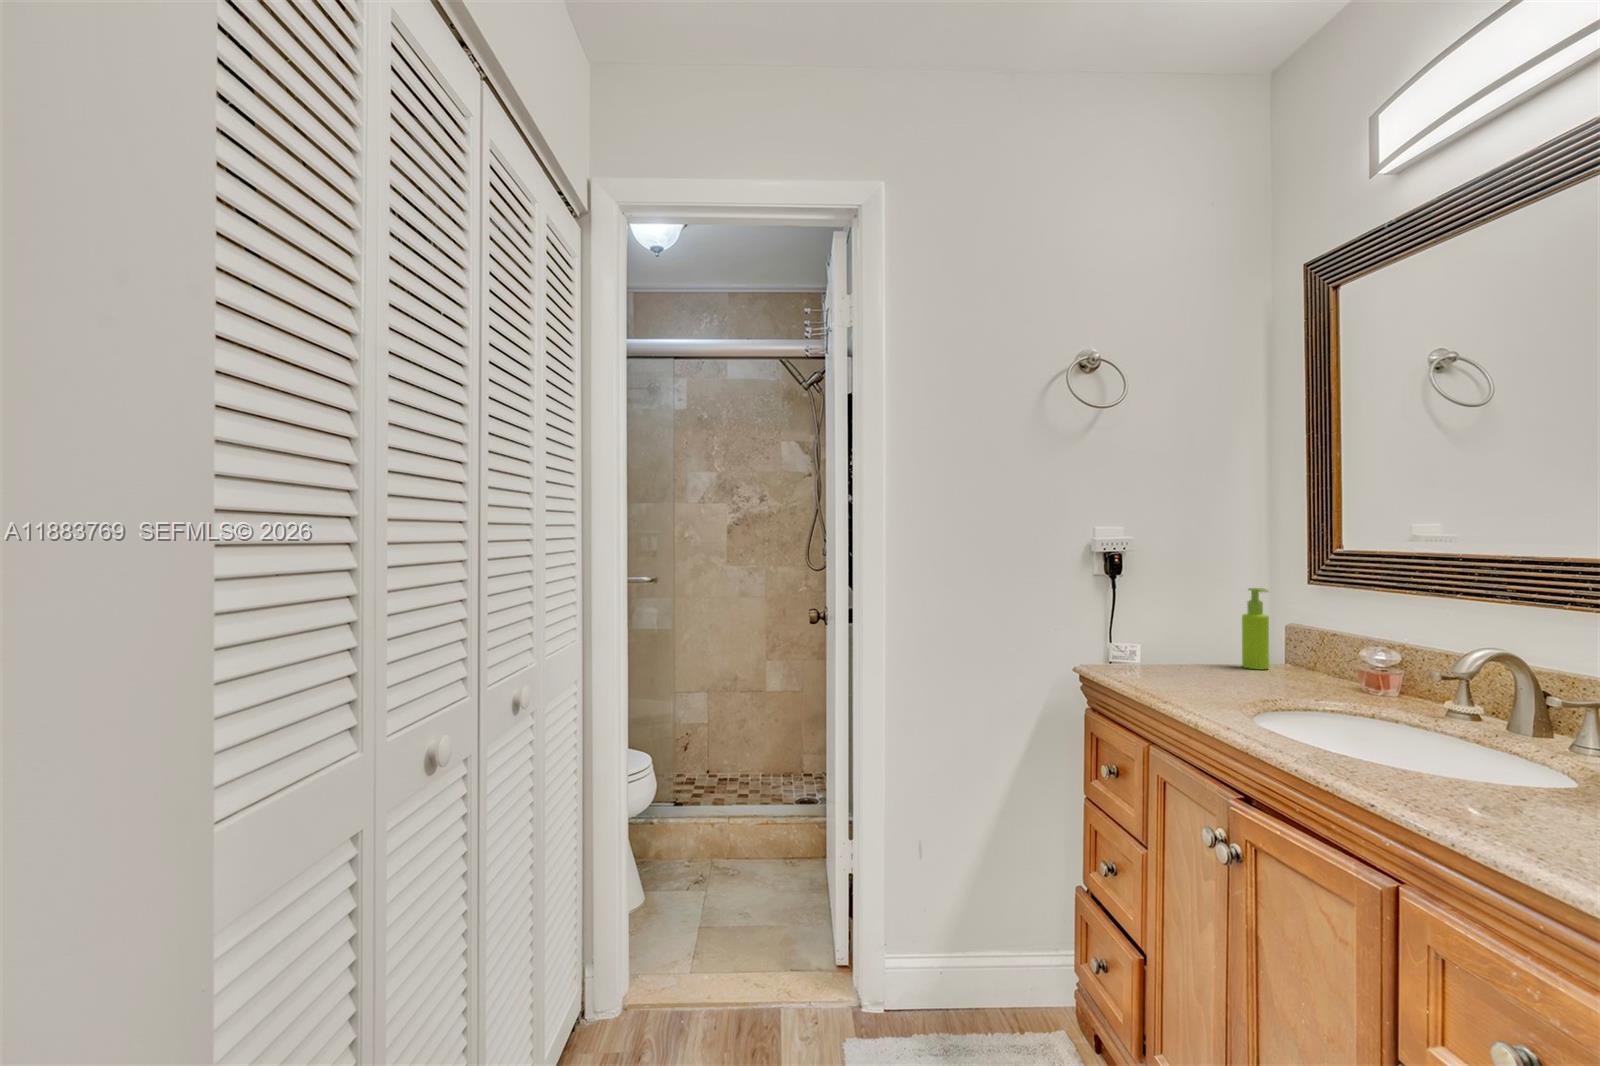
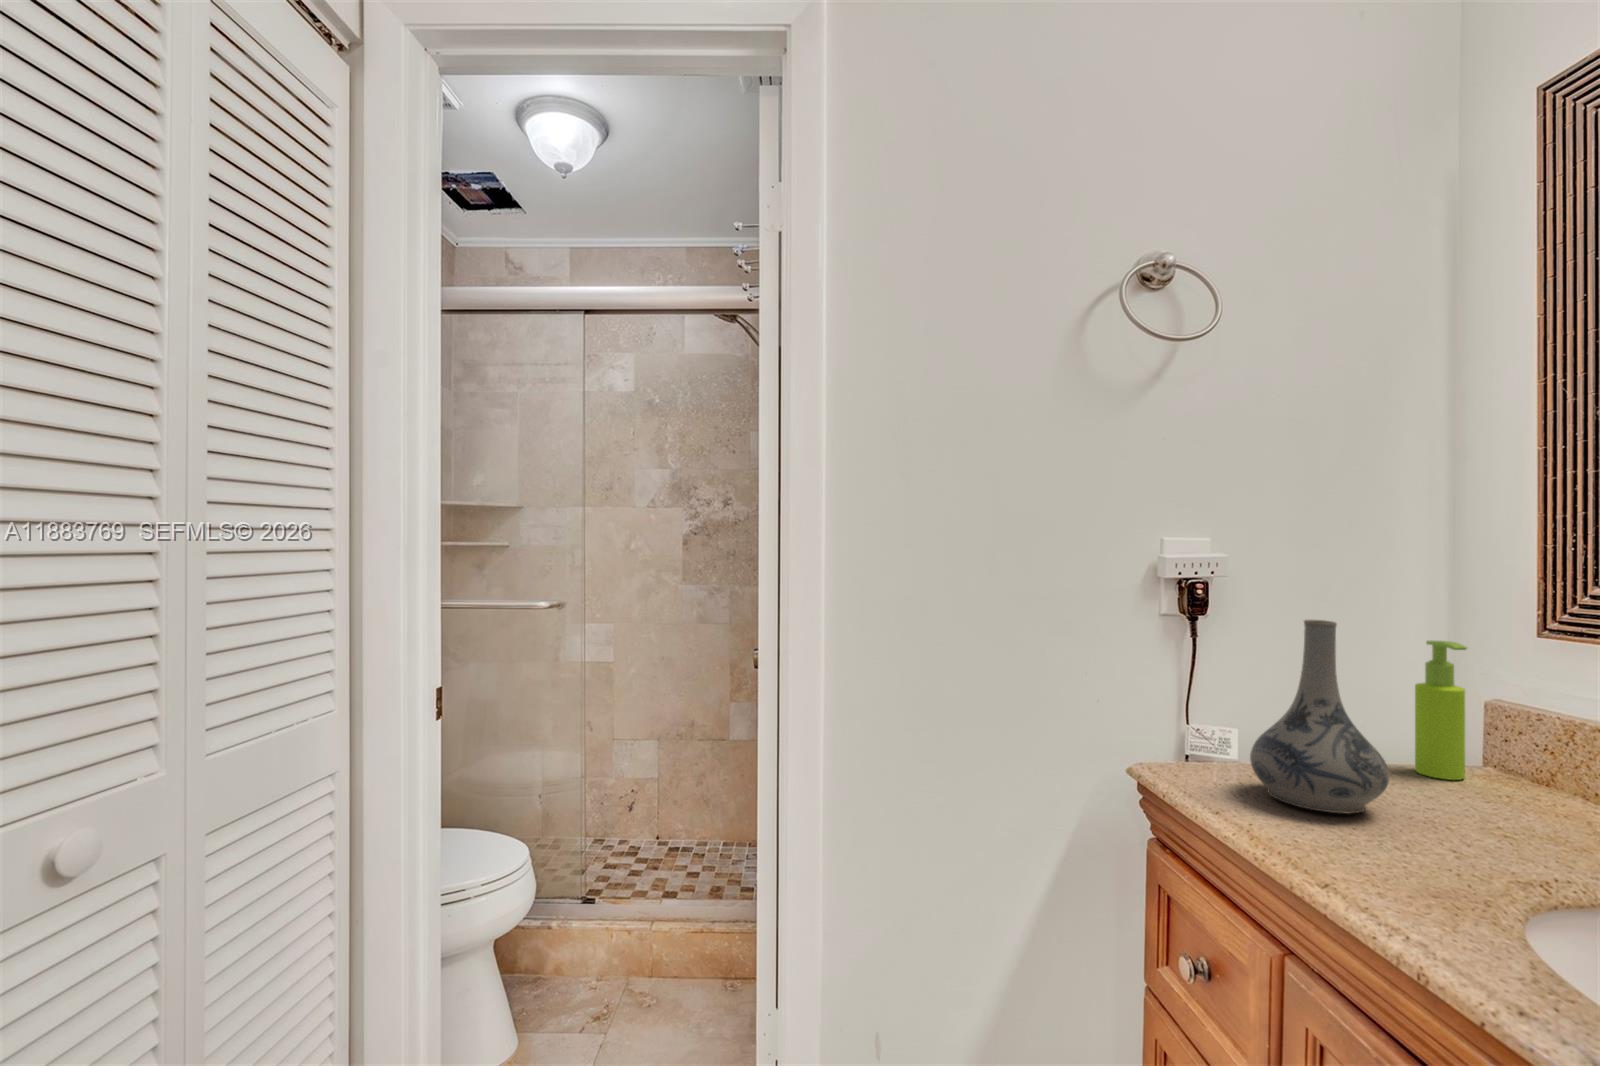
decorative vase: none [1144,572,1218,679] -> present [1250,620,1389,814]

